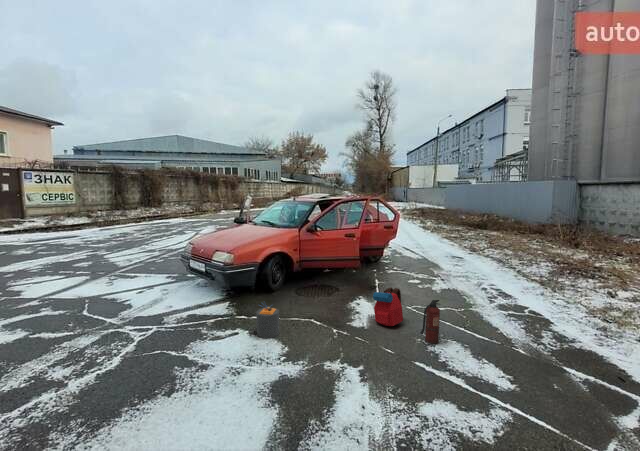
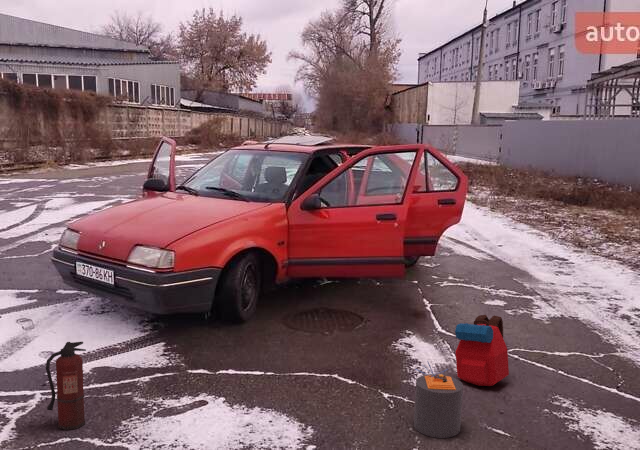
fire extinguisher: present [420,300,440,344] -> present [46,342,86,430]
trash can: present [256,307,279,338] -> present [414,362,463,438]

